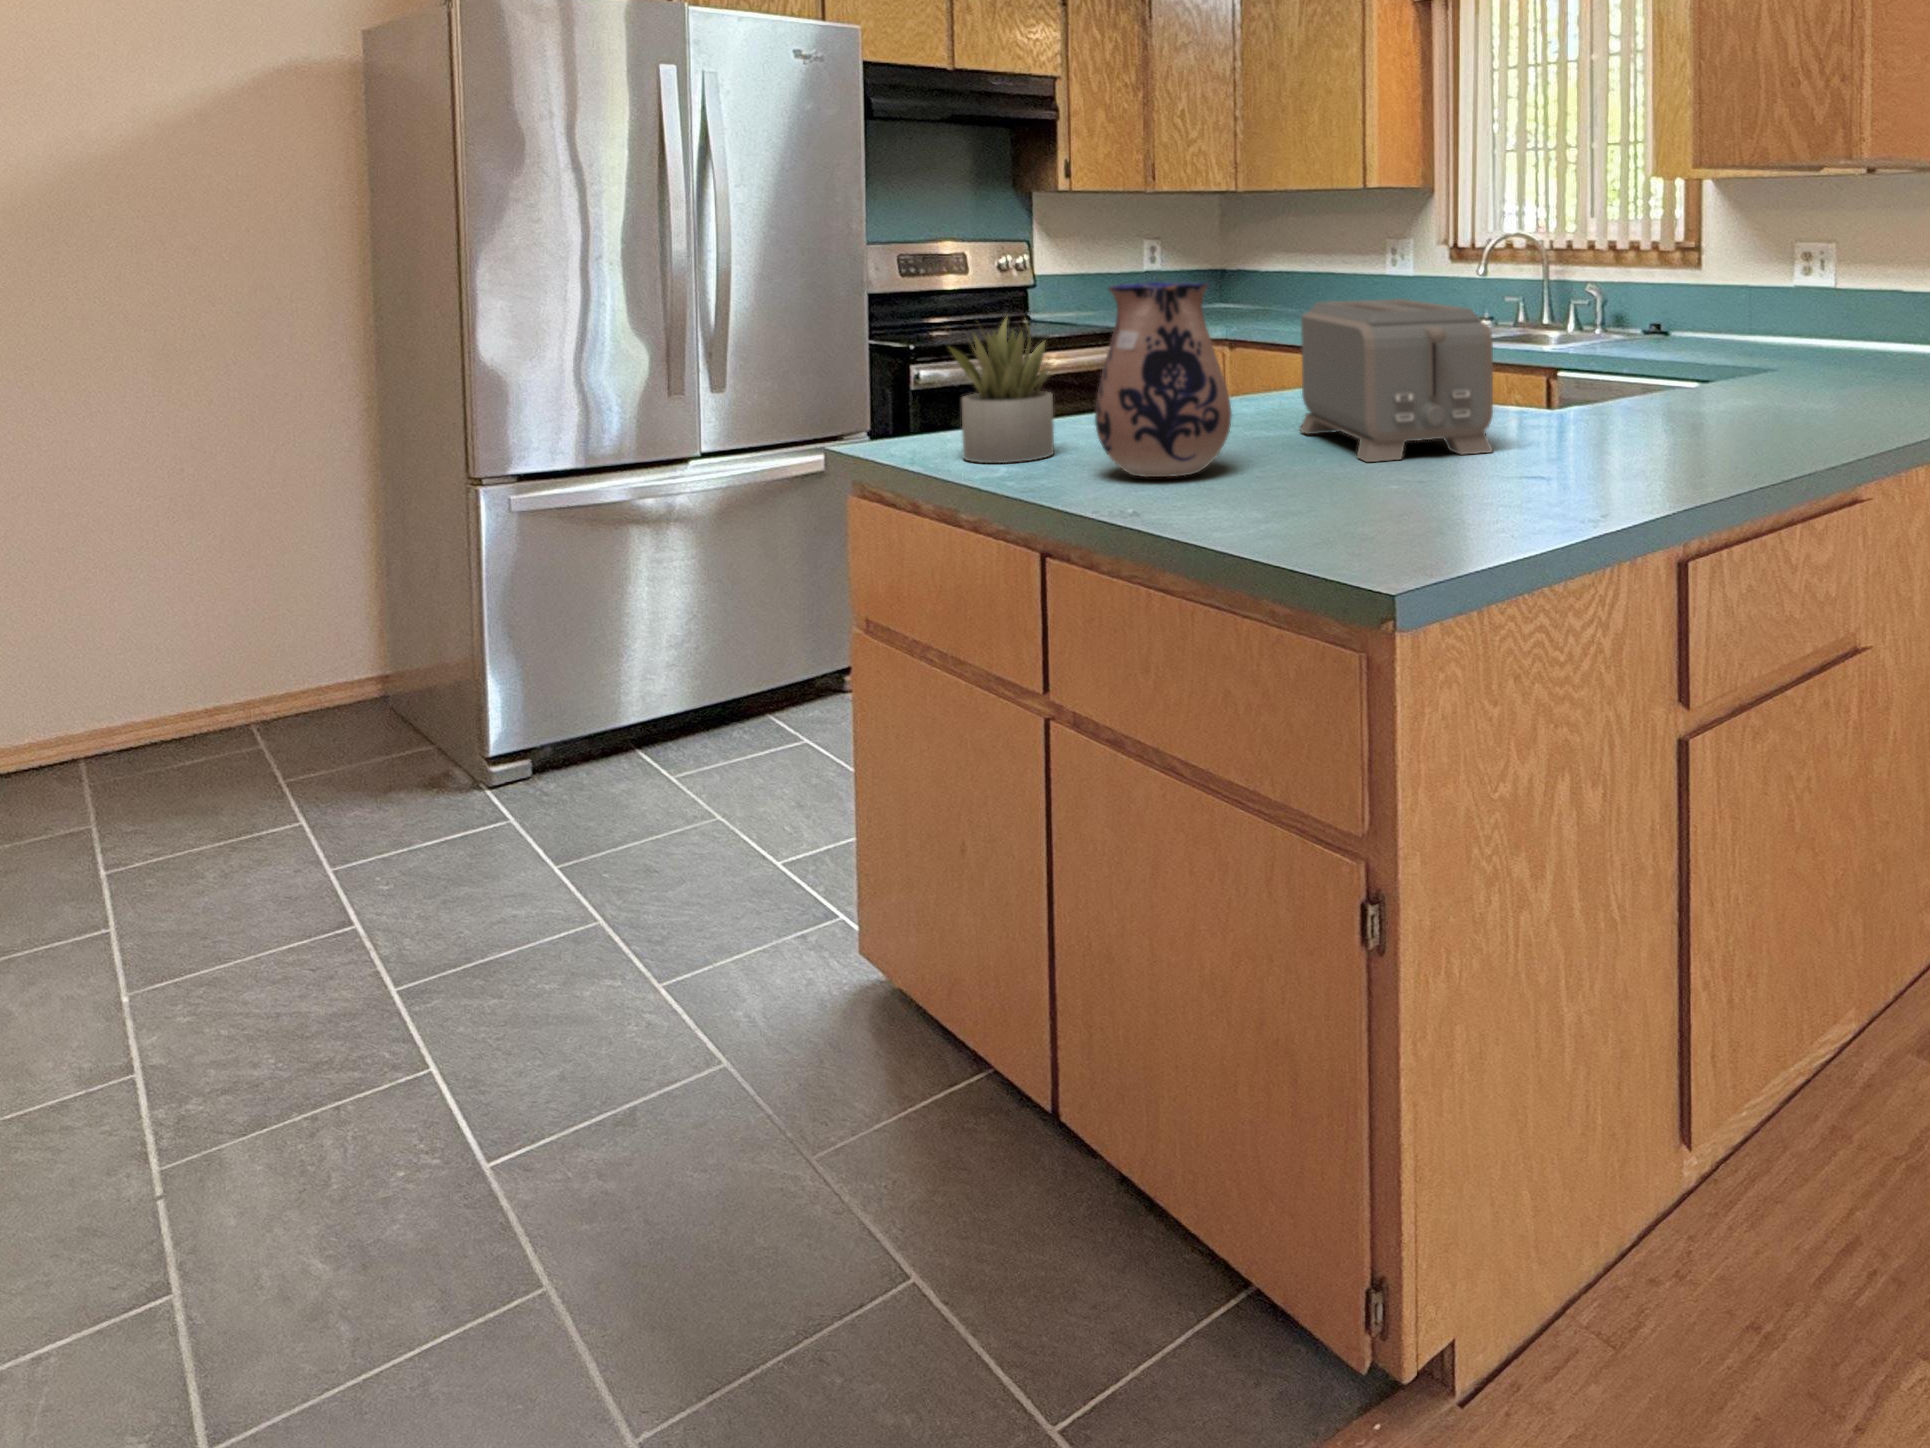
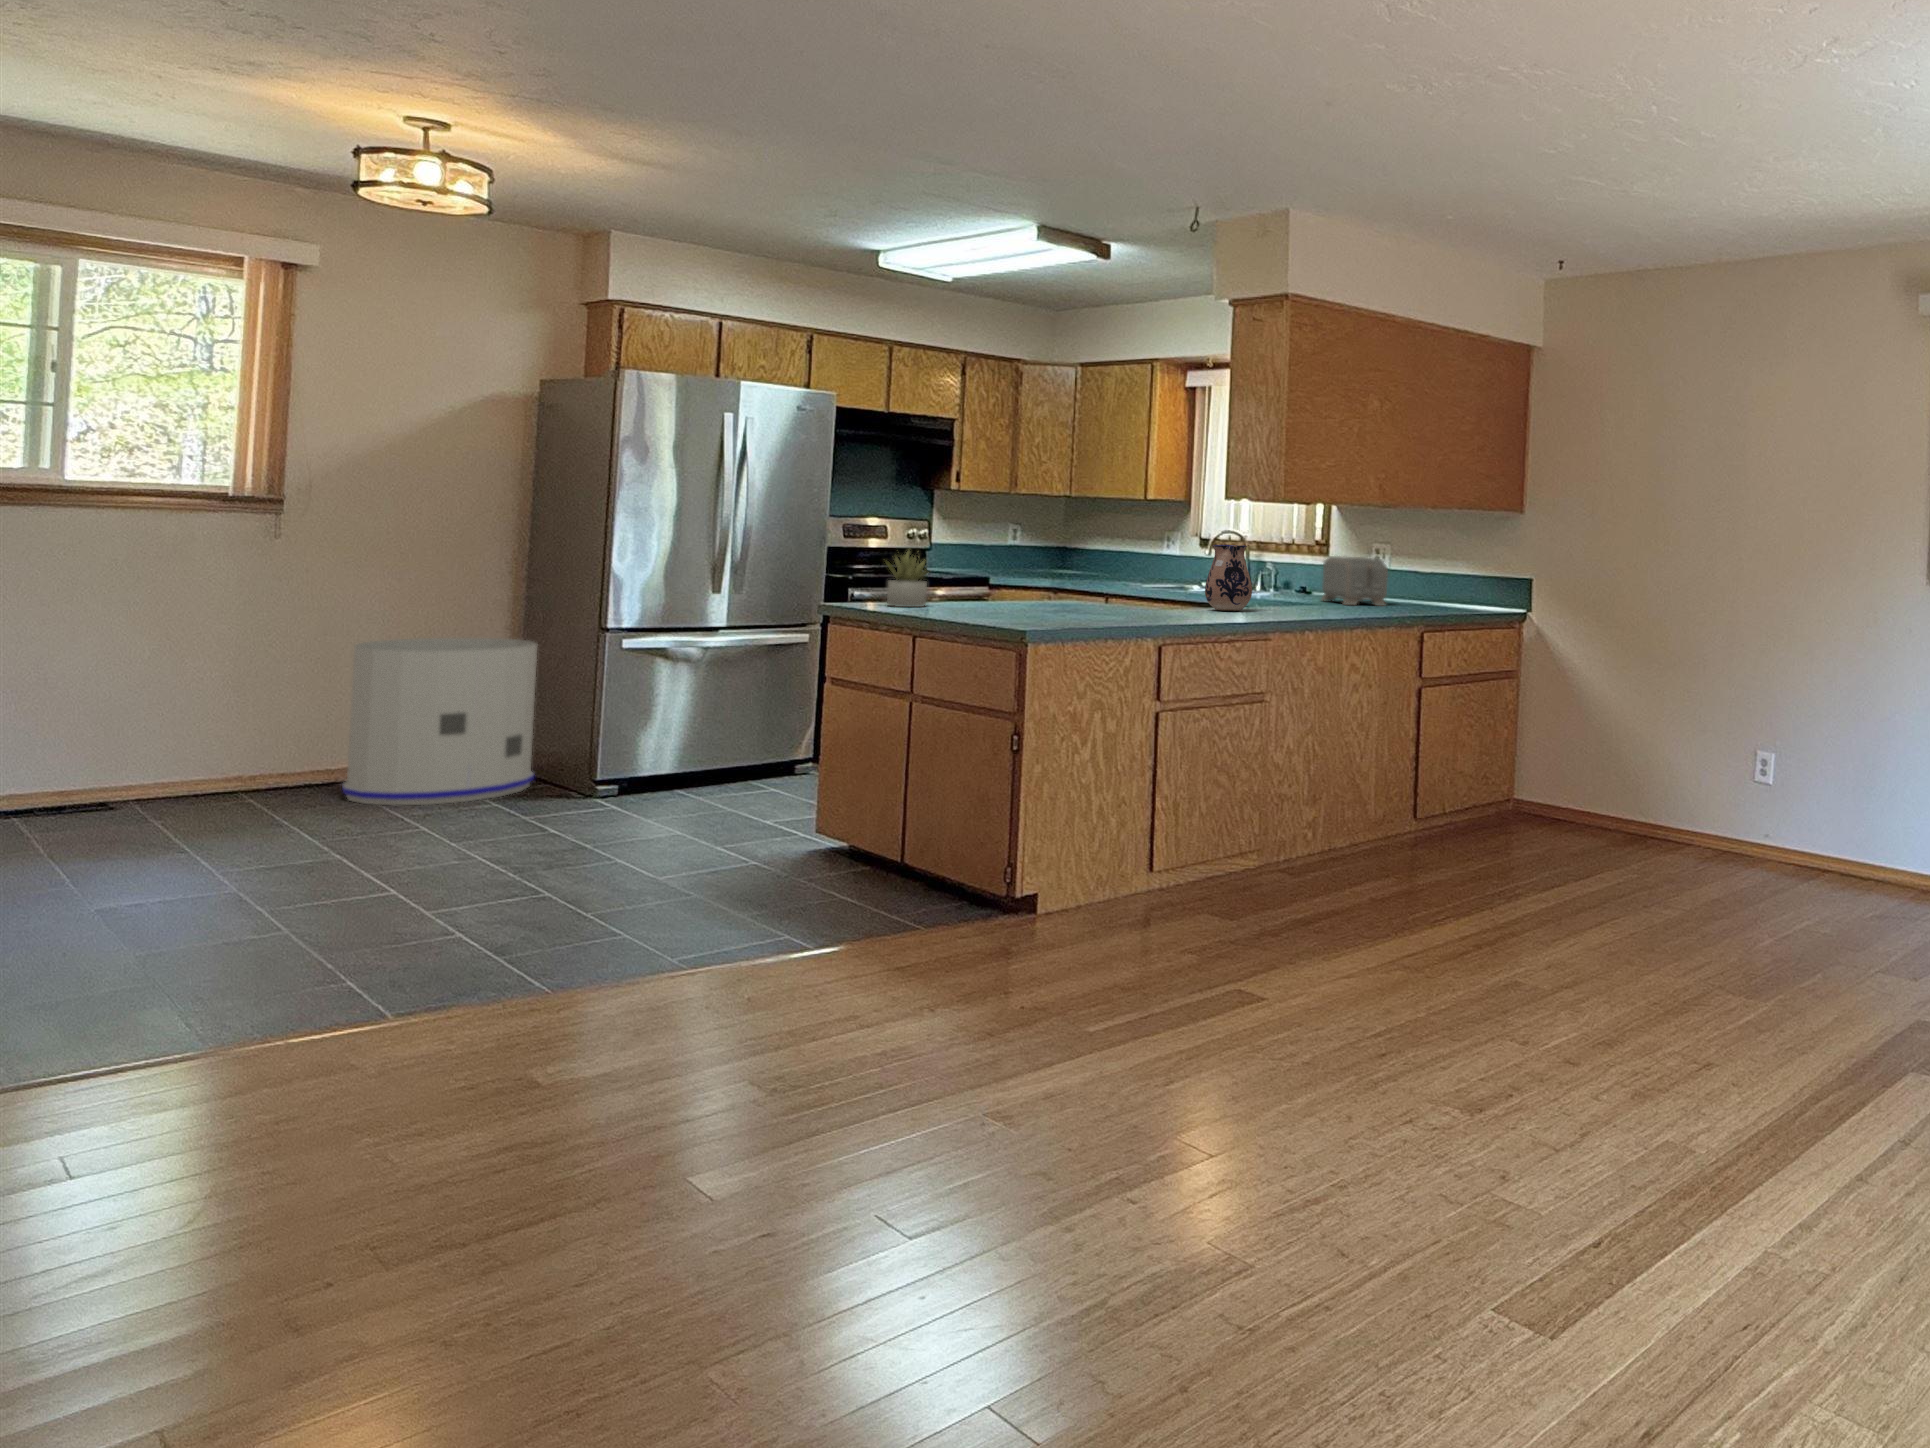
ceramic pitcher: present [1095,282,1232,477] -> present [1205,545,1252,611]
toaster: present [1299,299,1493,462] -> present [1322,556,1388,606]
trash can: none [33,484,400,827] -> present [342,638,537,805]

